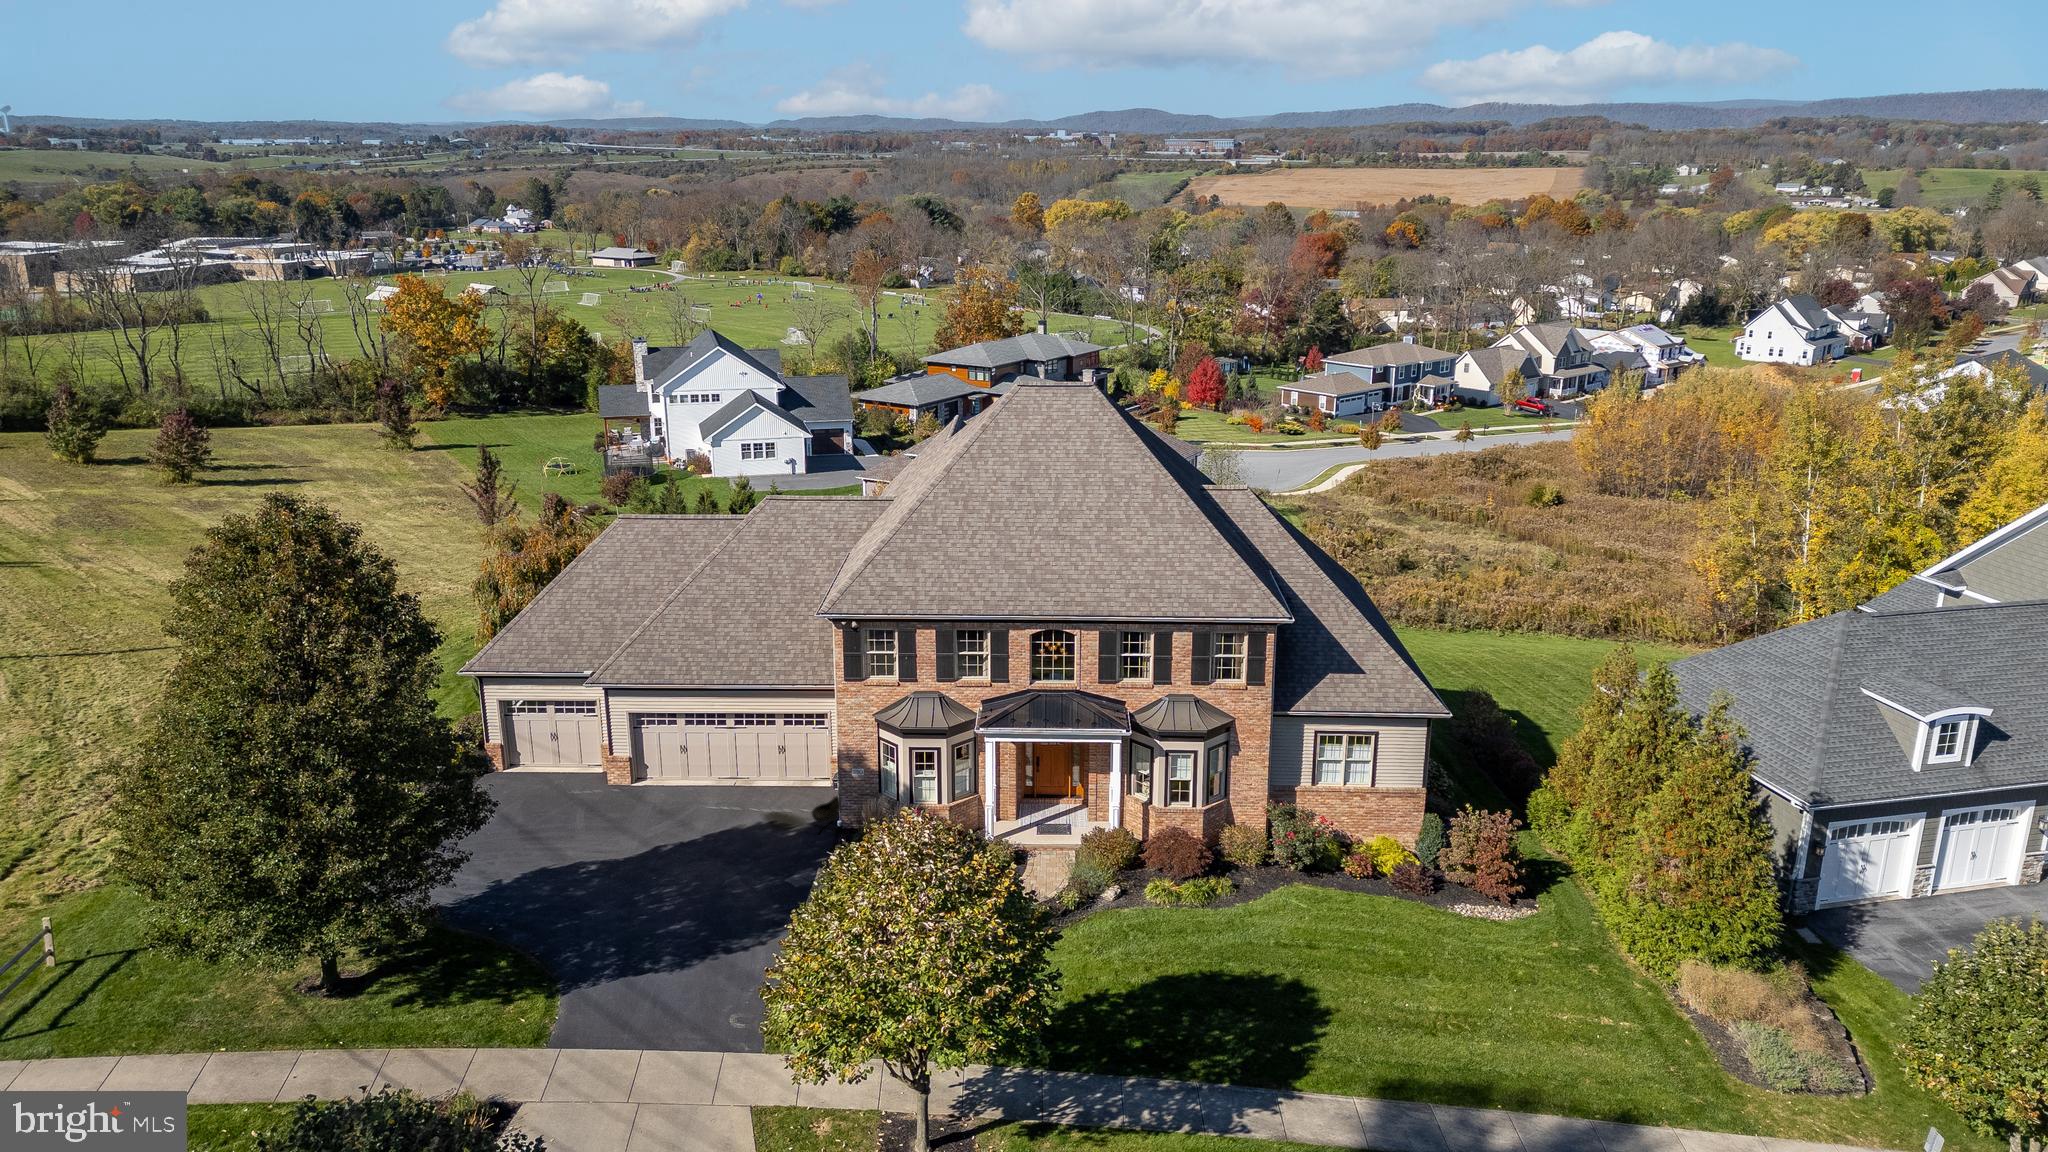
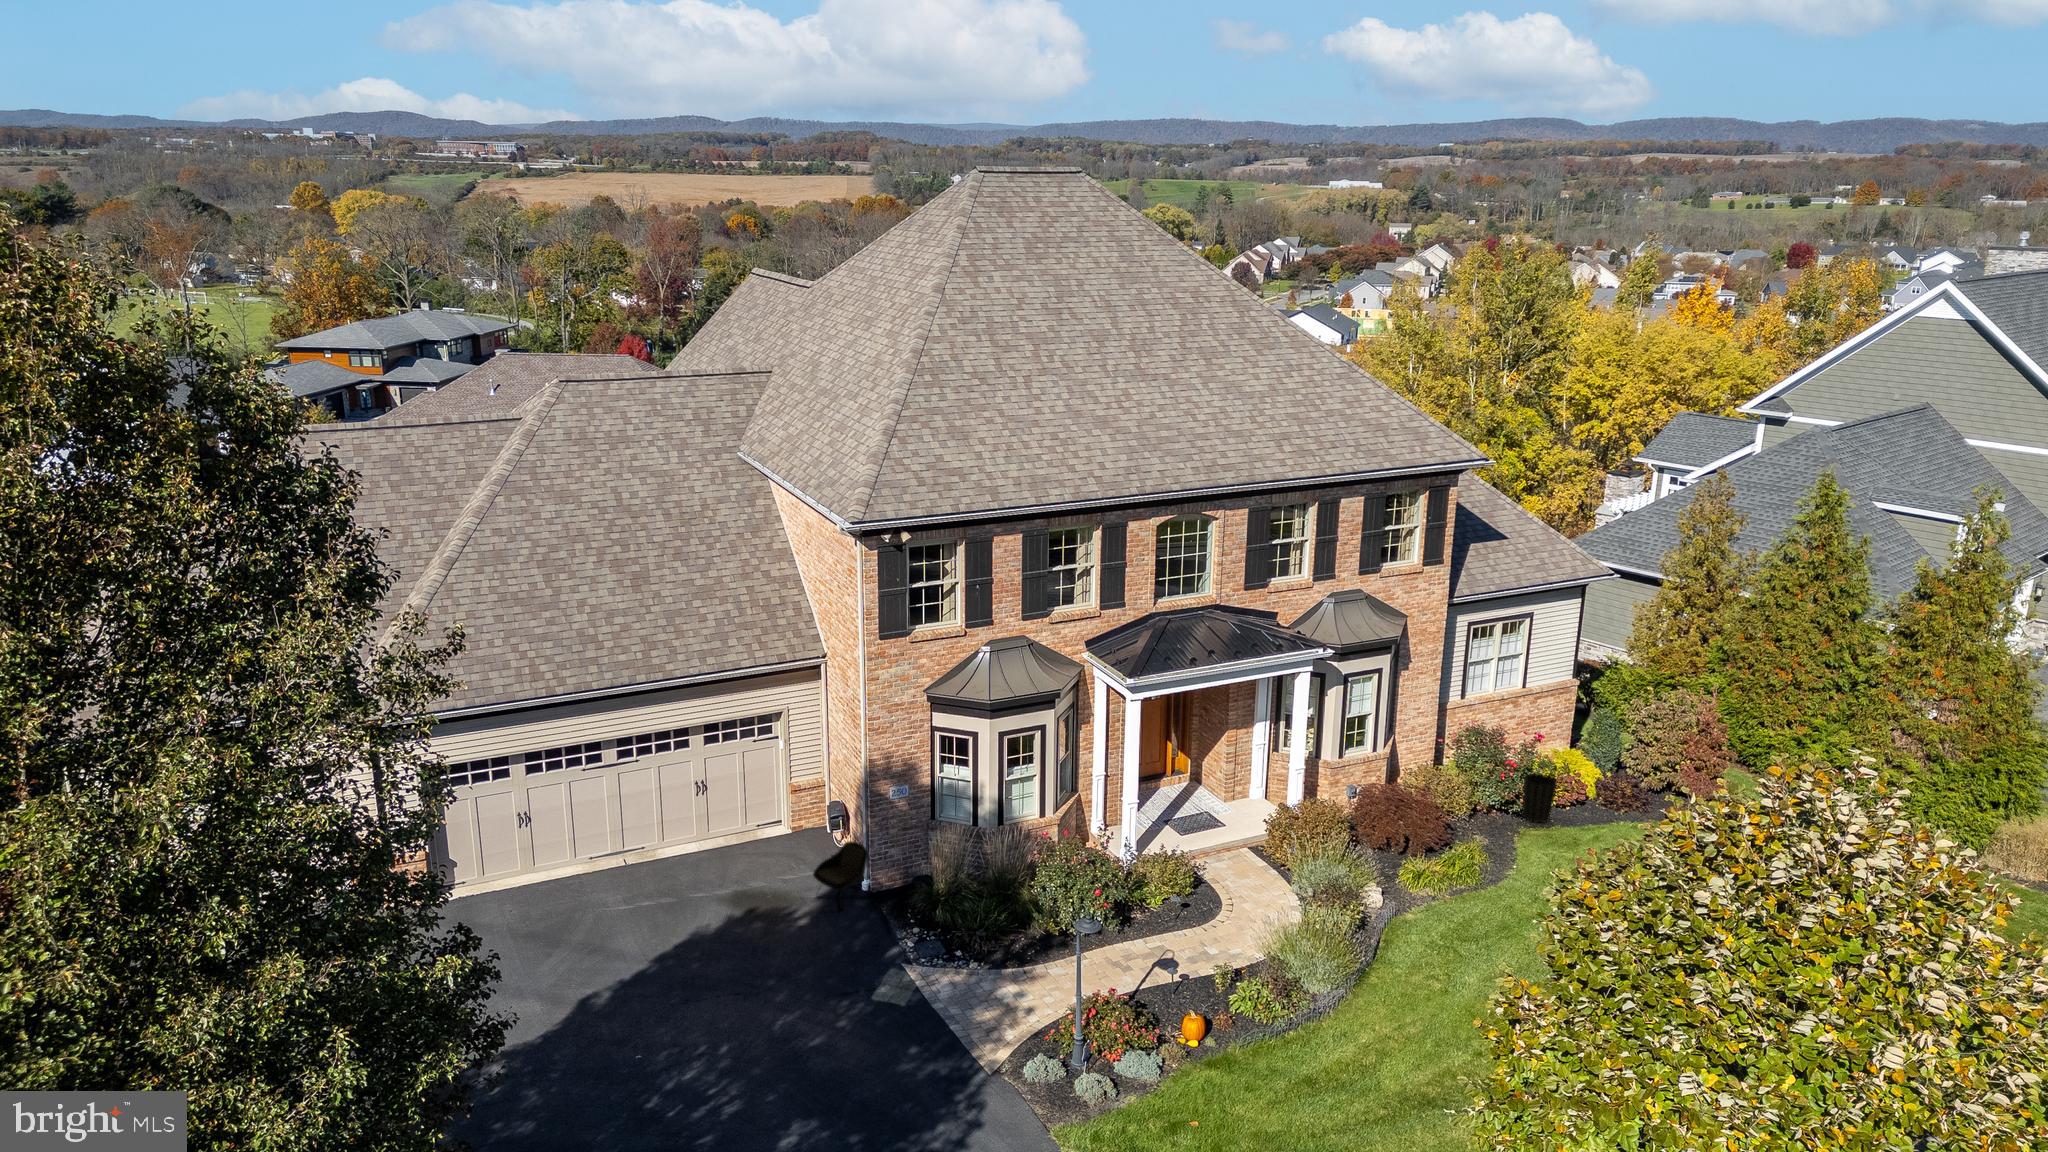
trash can: none [1303,848,1327,886] -> present [1522,773,1557,823]

